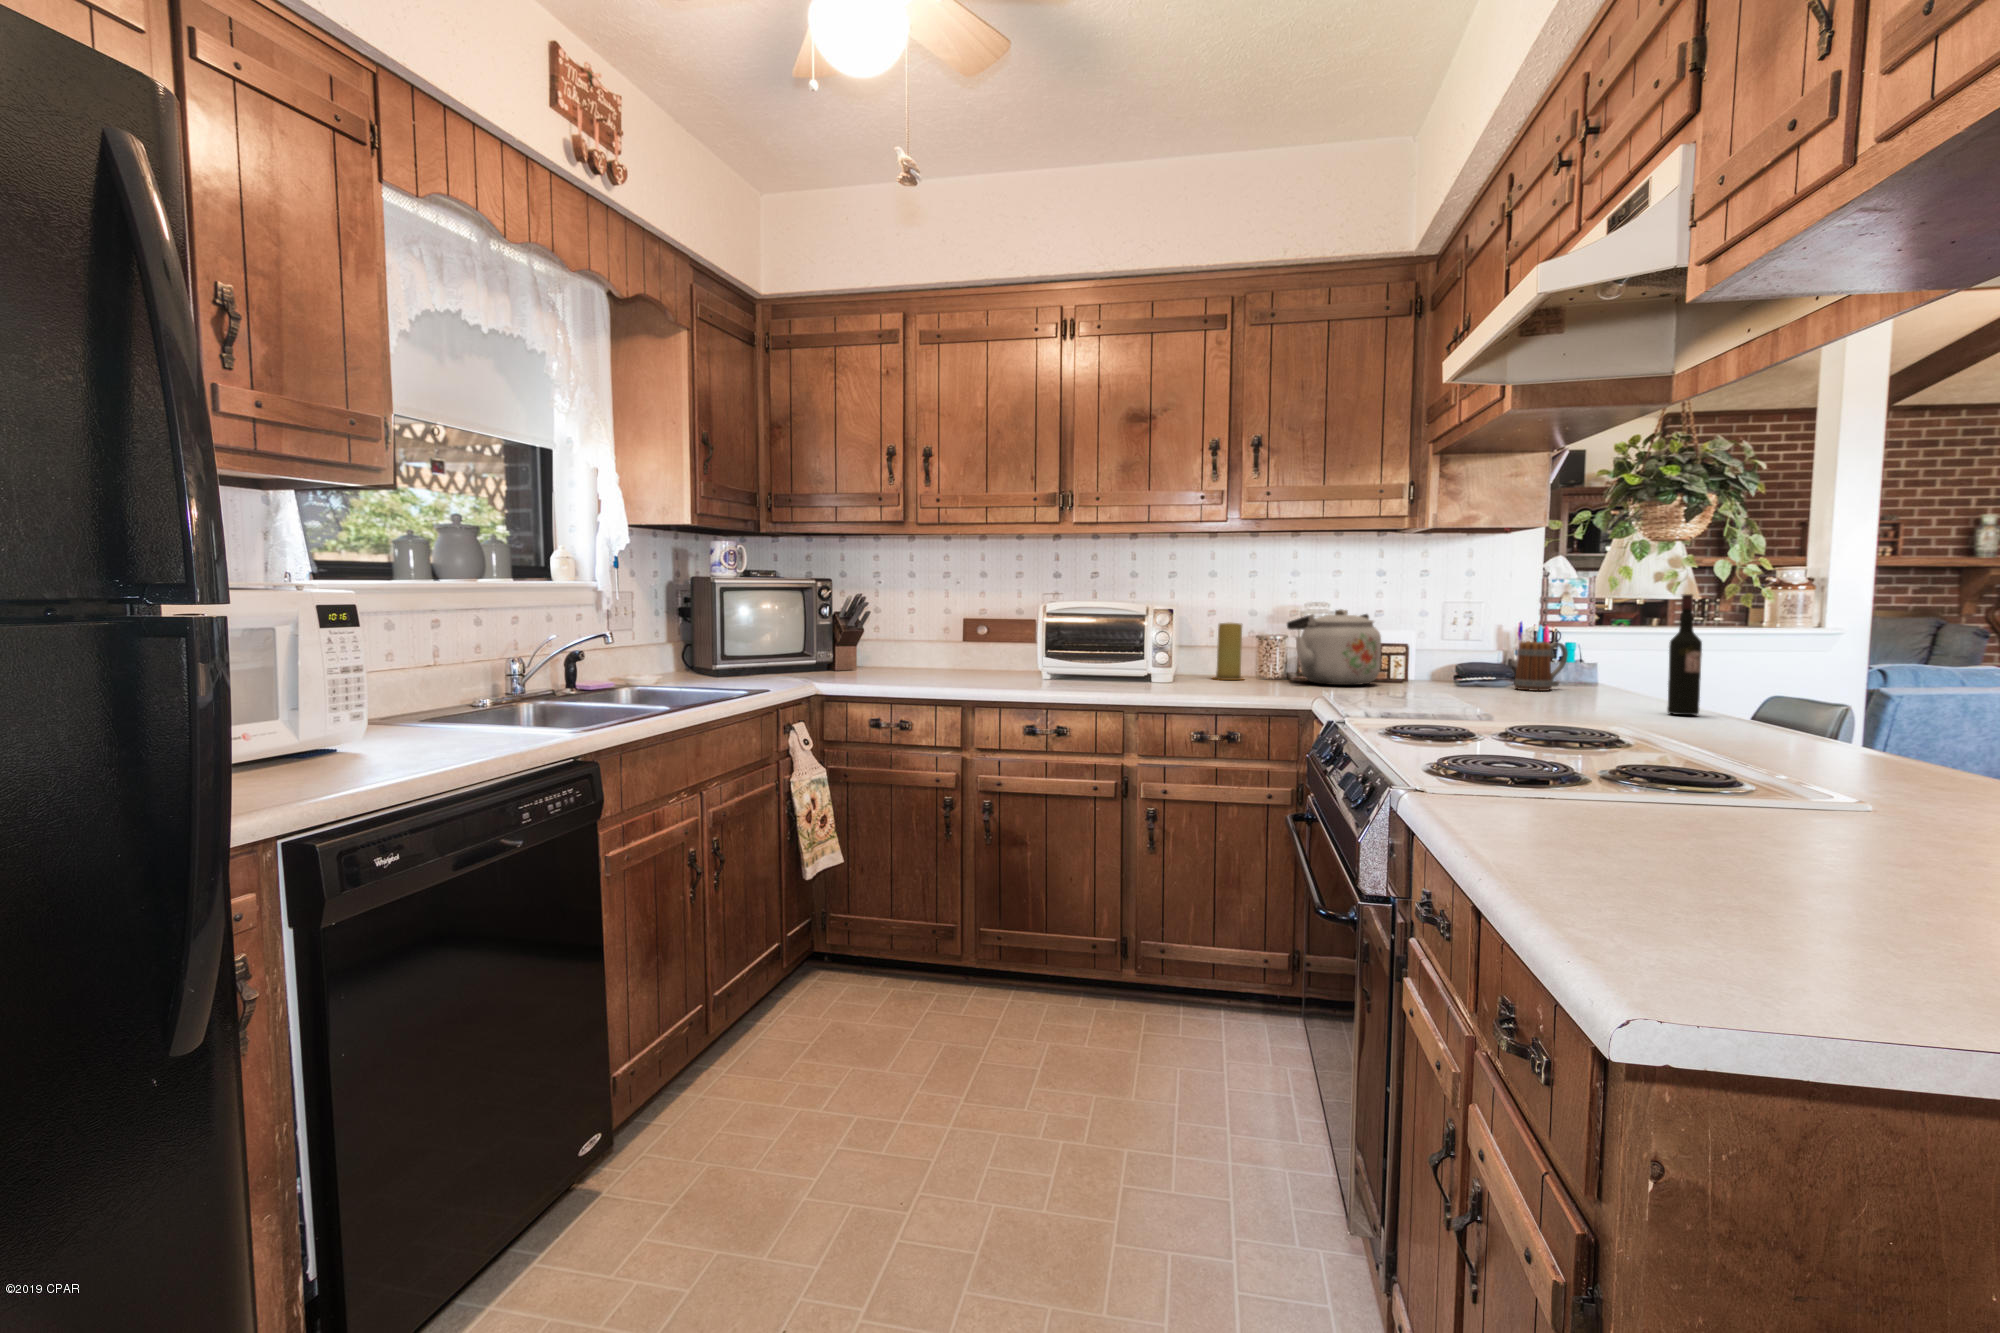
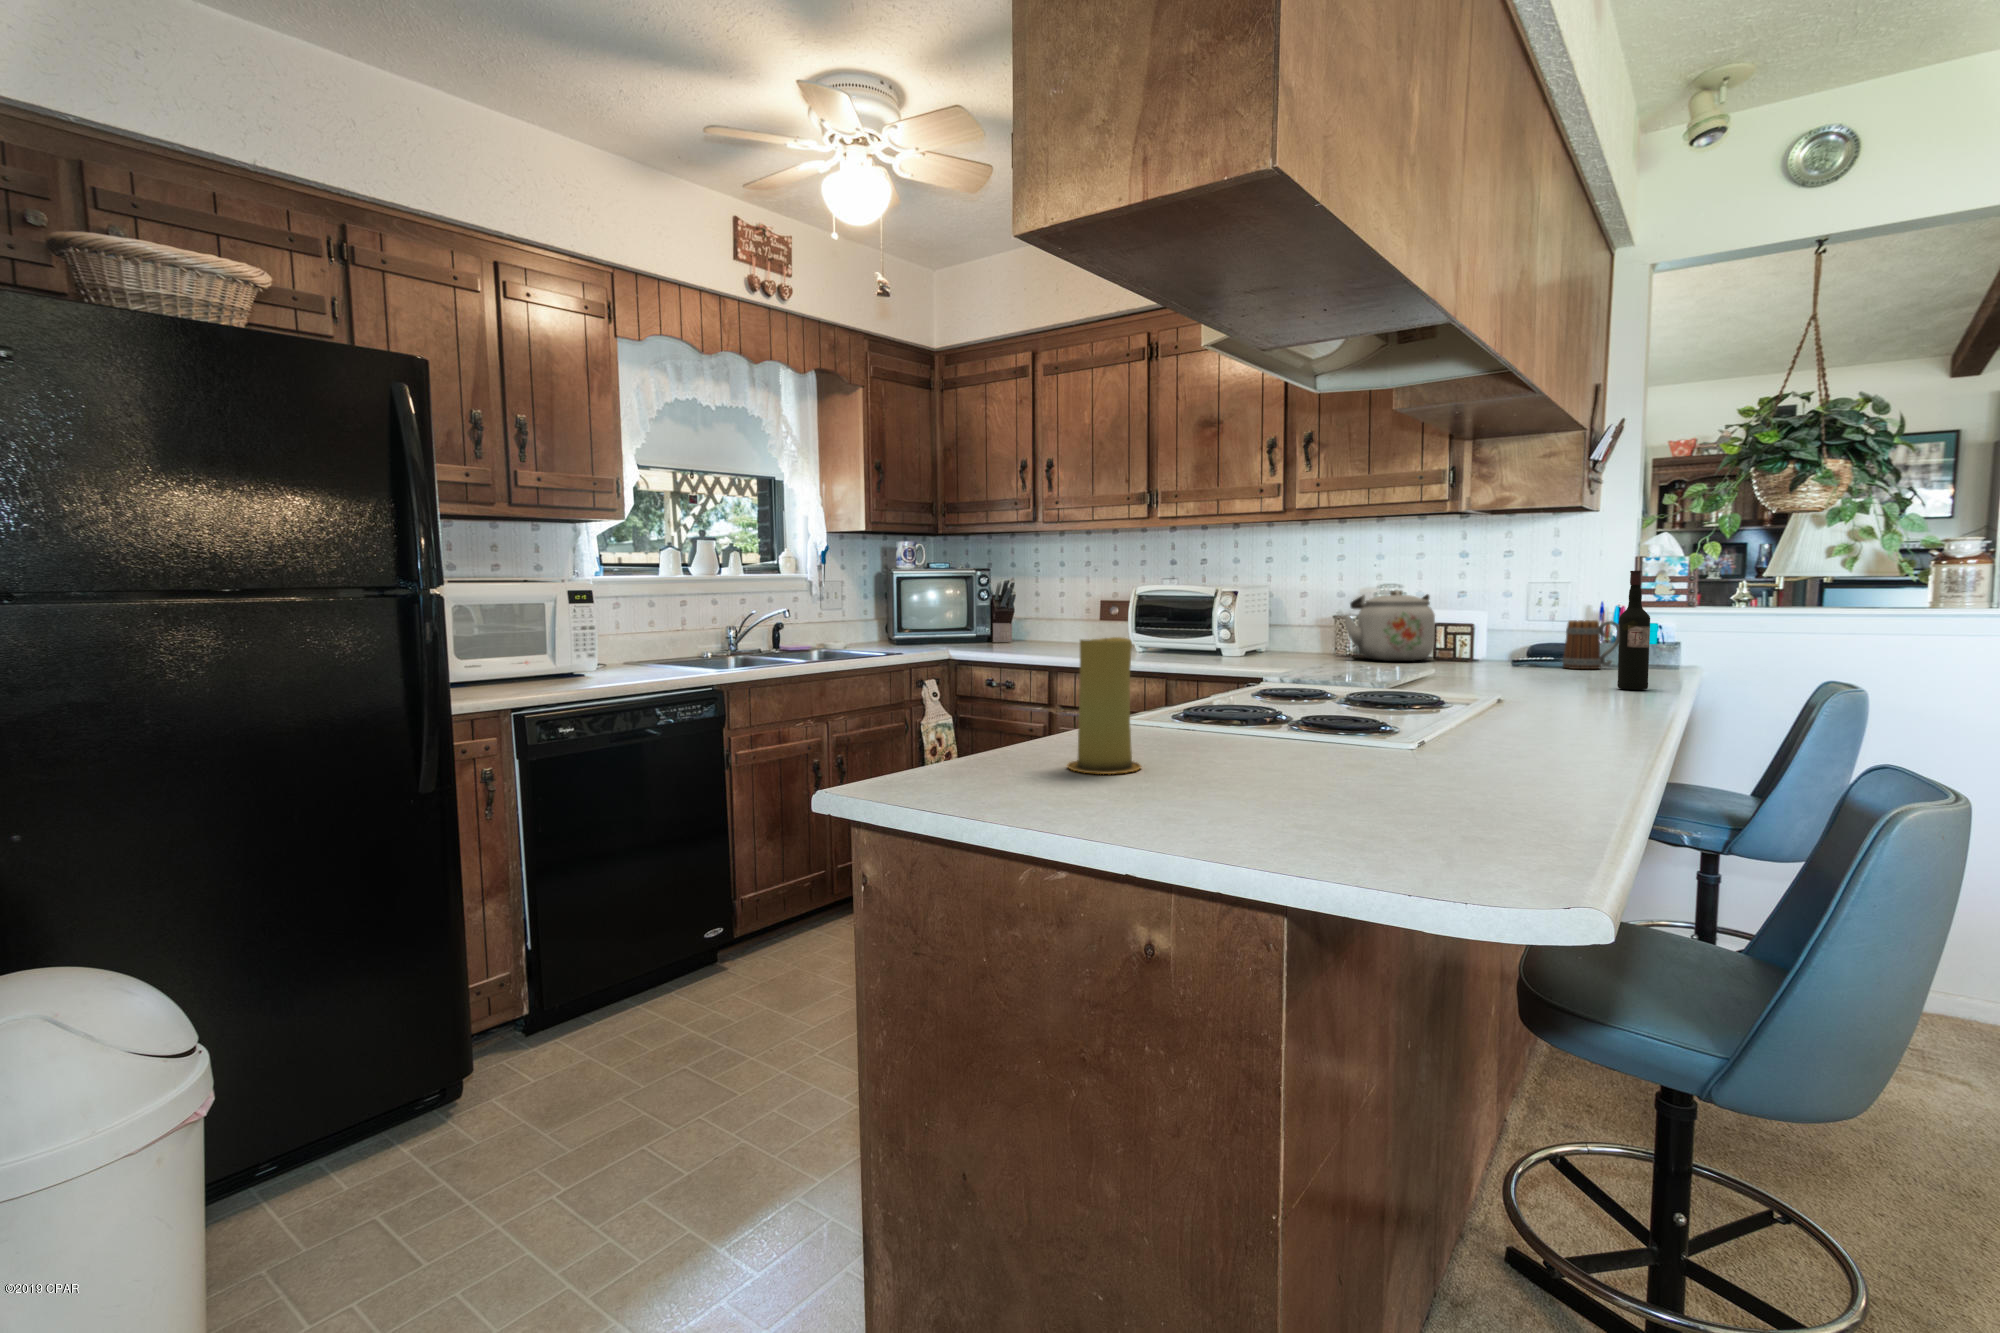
candle: present [1213,623,1243,680] -> present [1067,637,1141,774]

